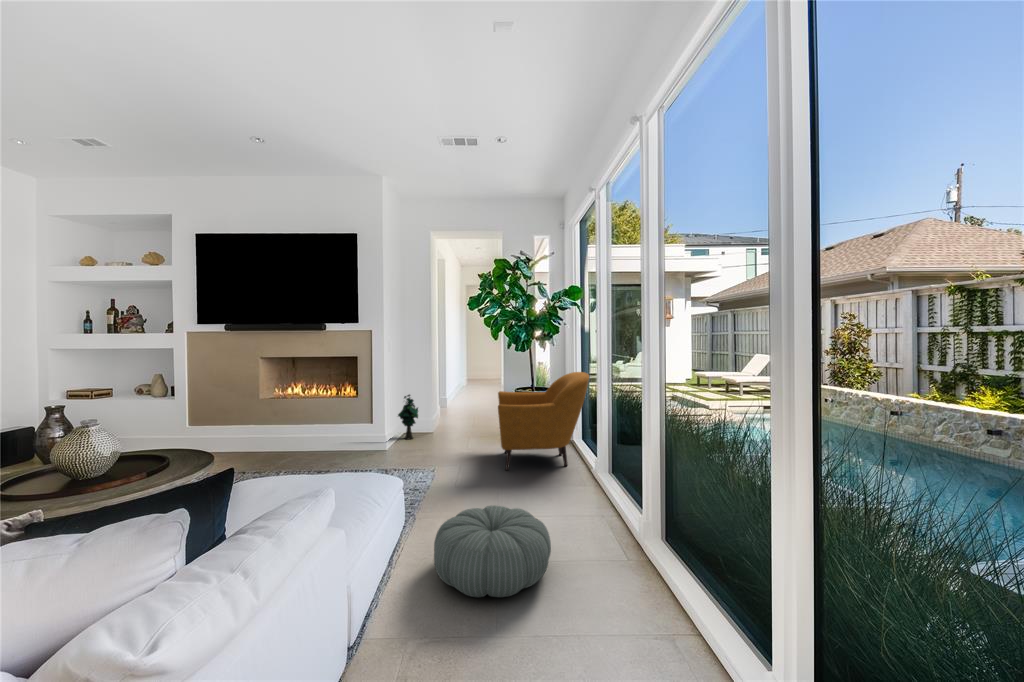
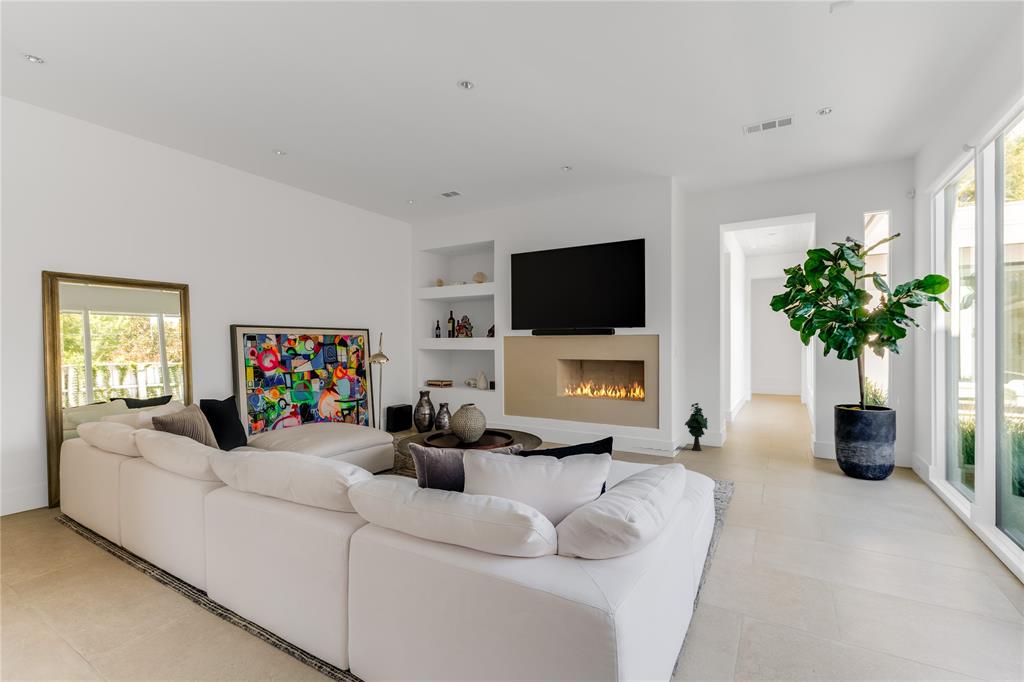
armchair: present [498,372,589,470] -> none [812,389,960,509]
pouf: present [434,505,551,597] -> none [752,527,908,629]

